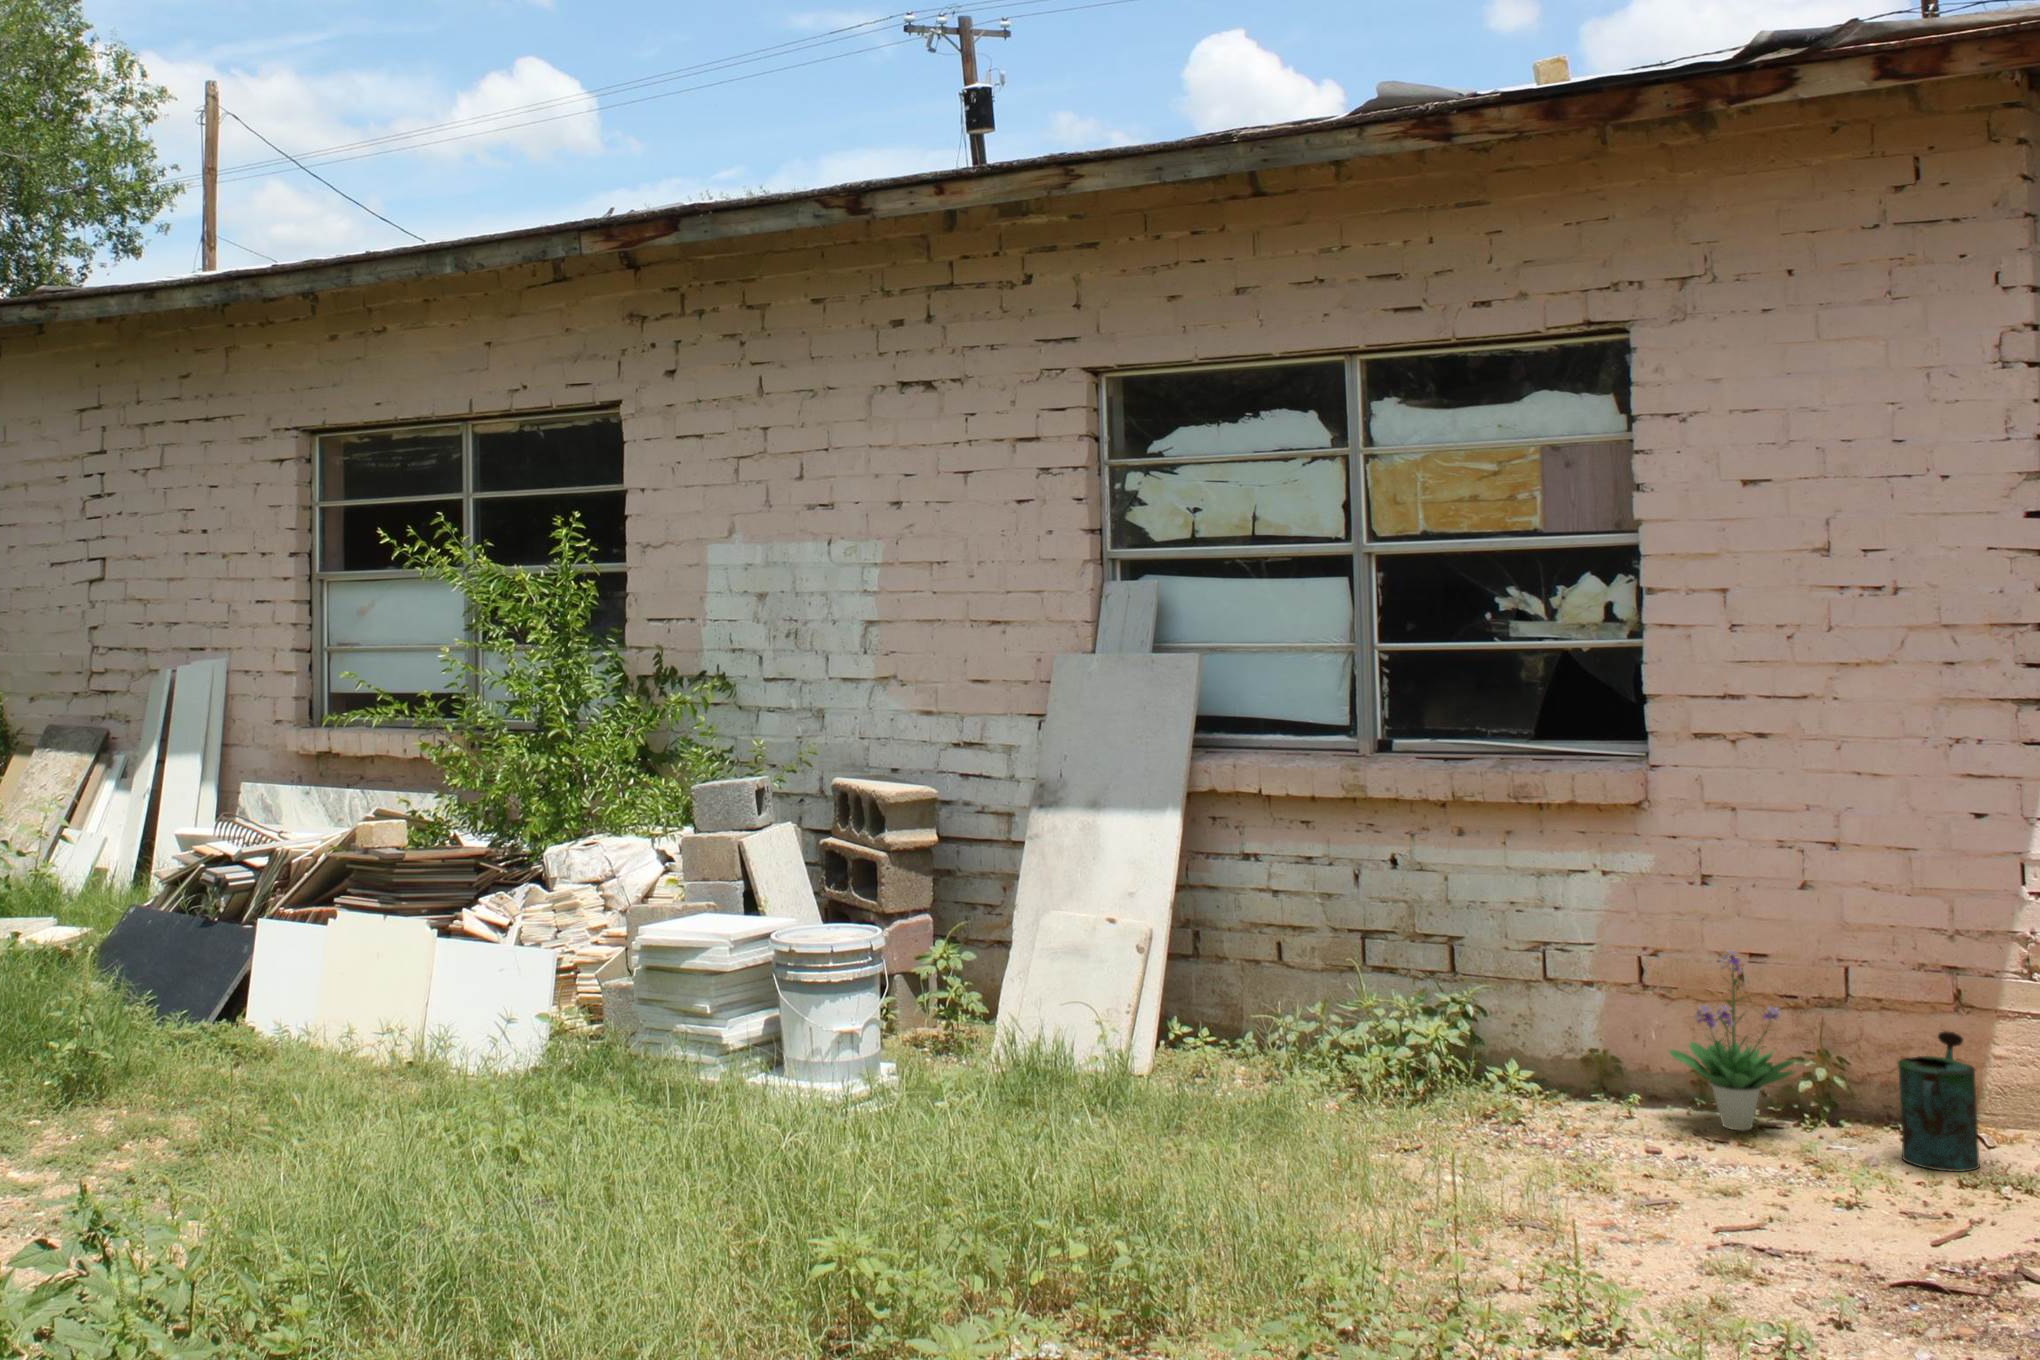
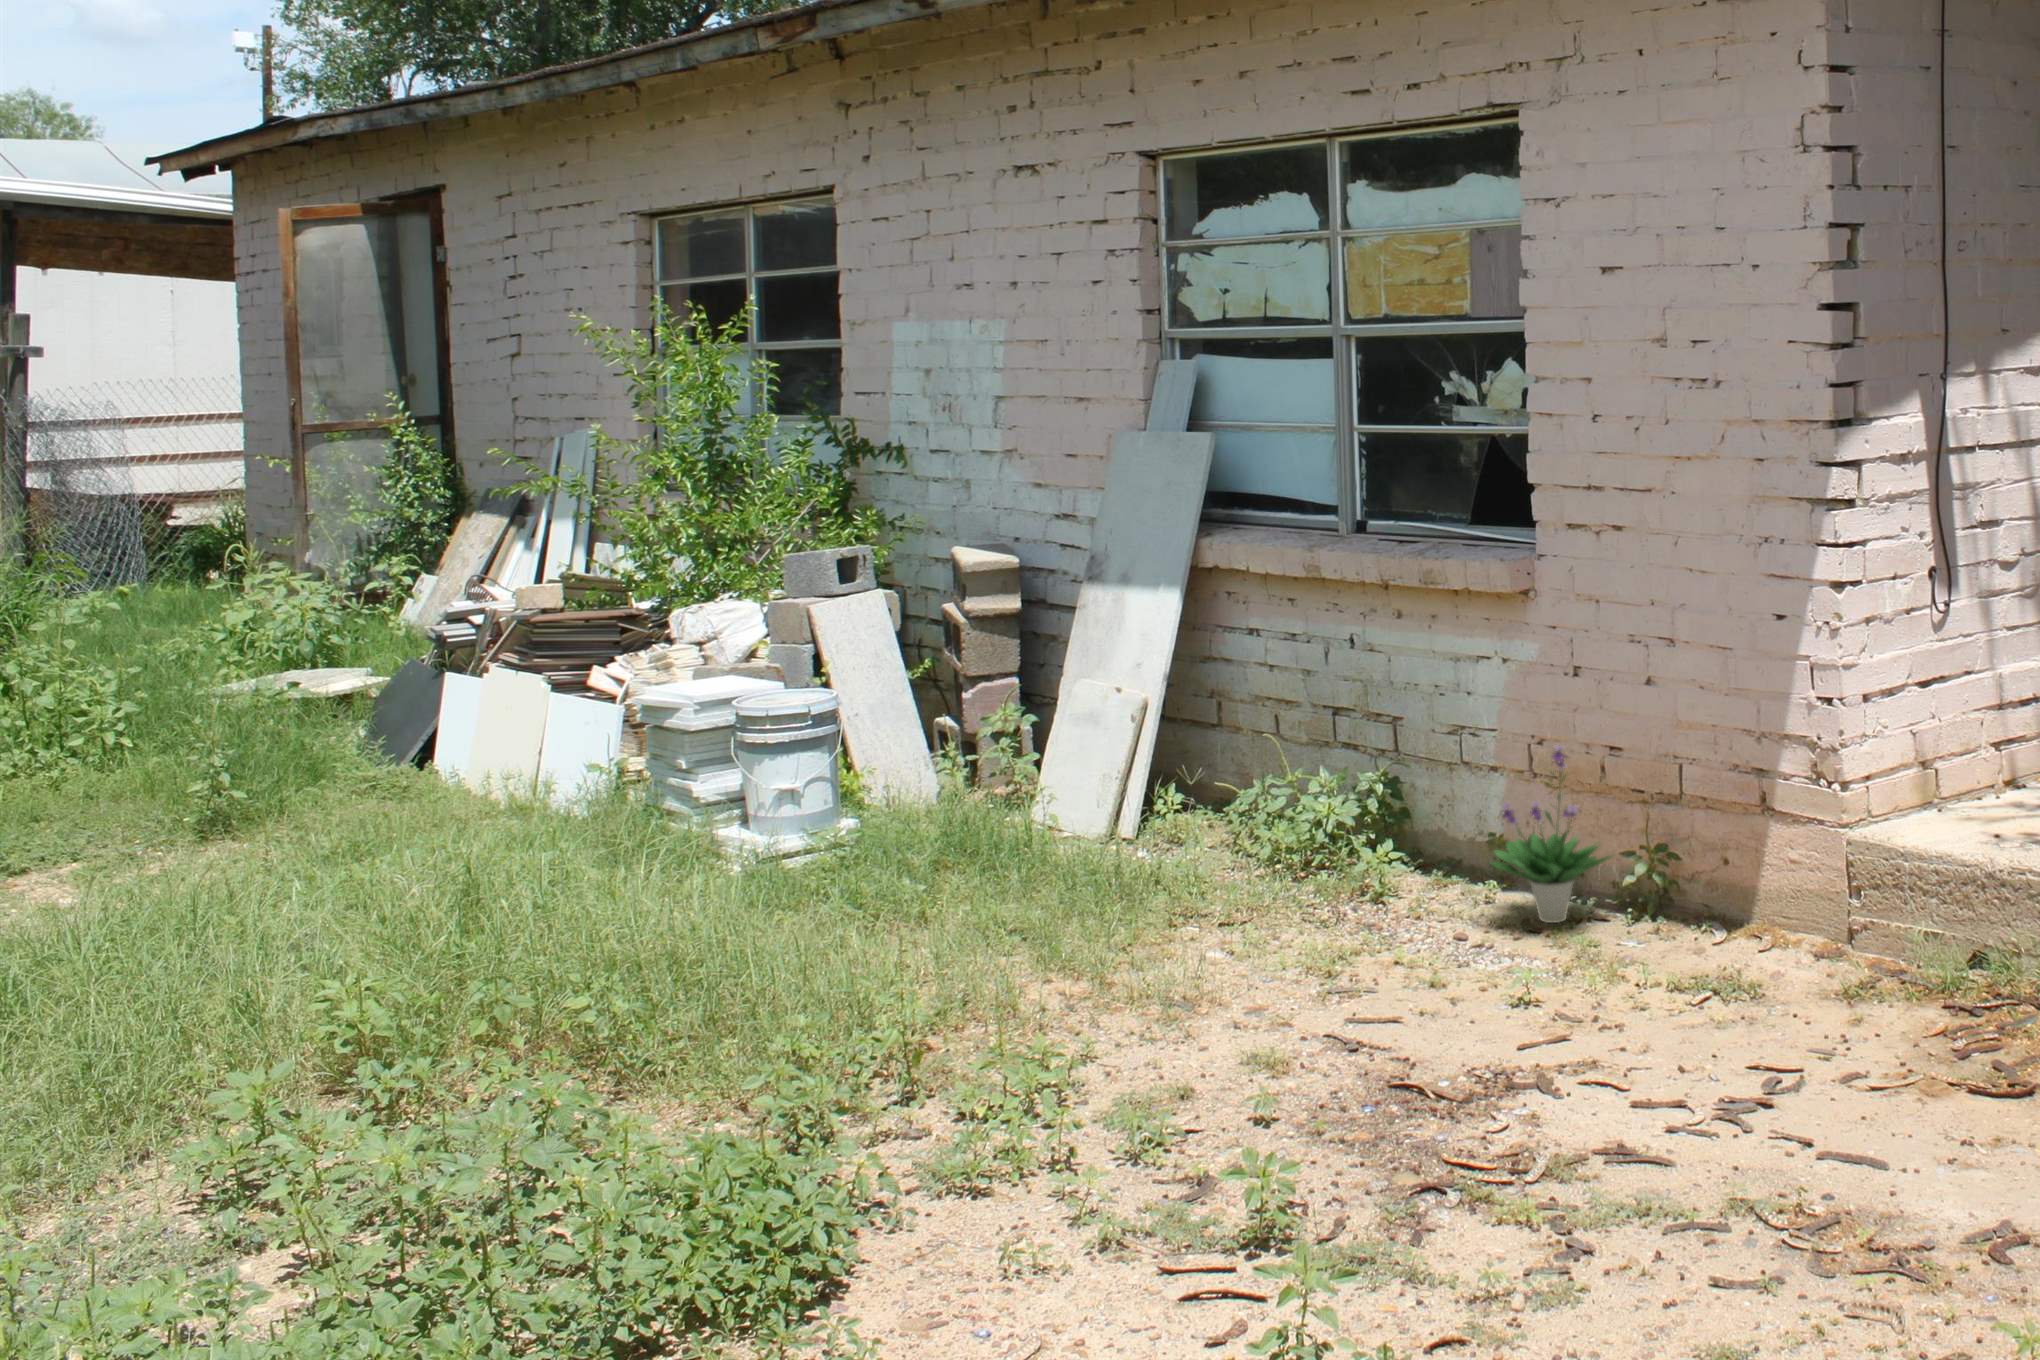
watering can: present [1898,1032,1980,1172] -> none [1636,833,1748,977]

